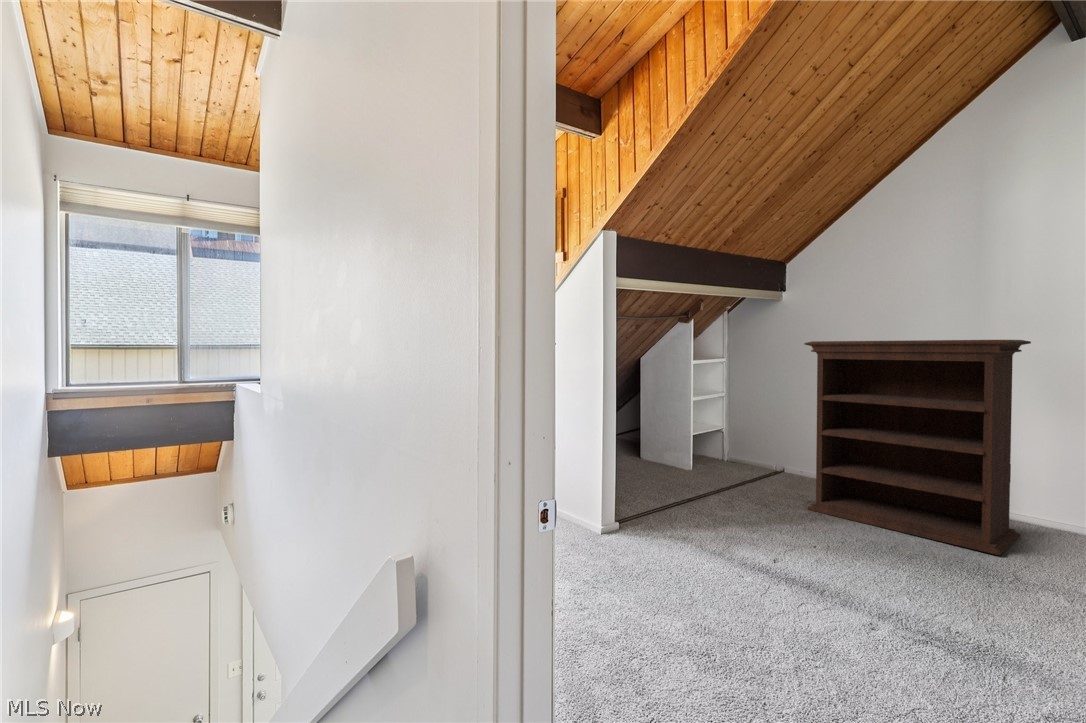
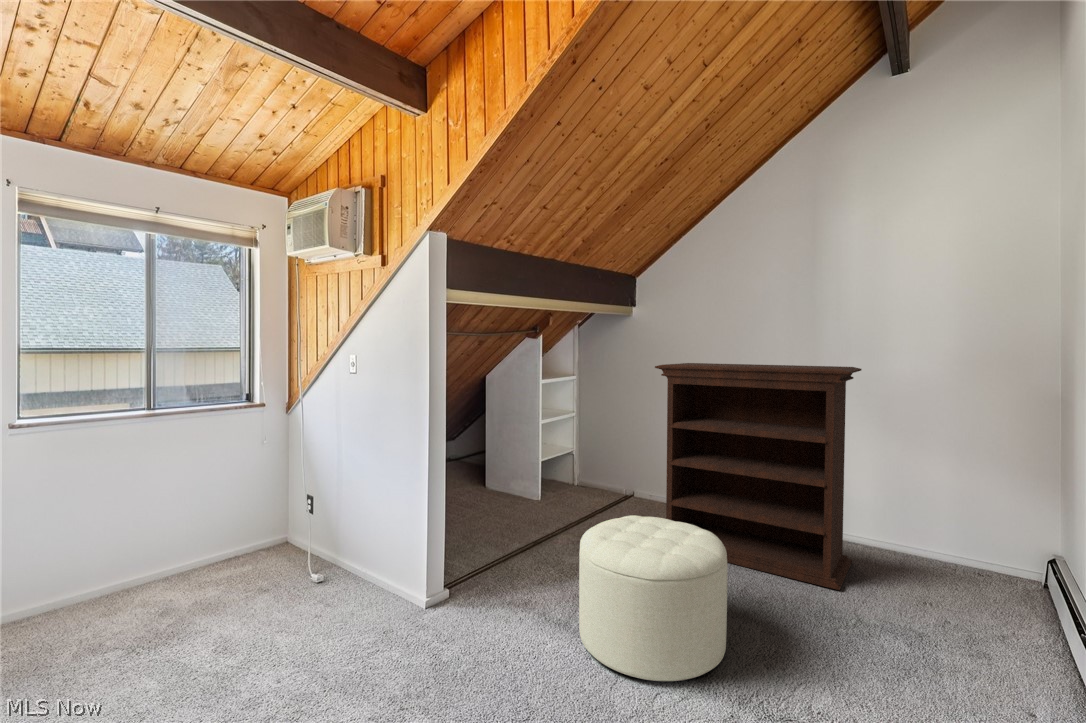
ottoman: none [732,468,870,599] -> present [579,515,727,681]

